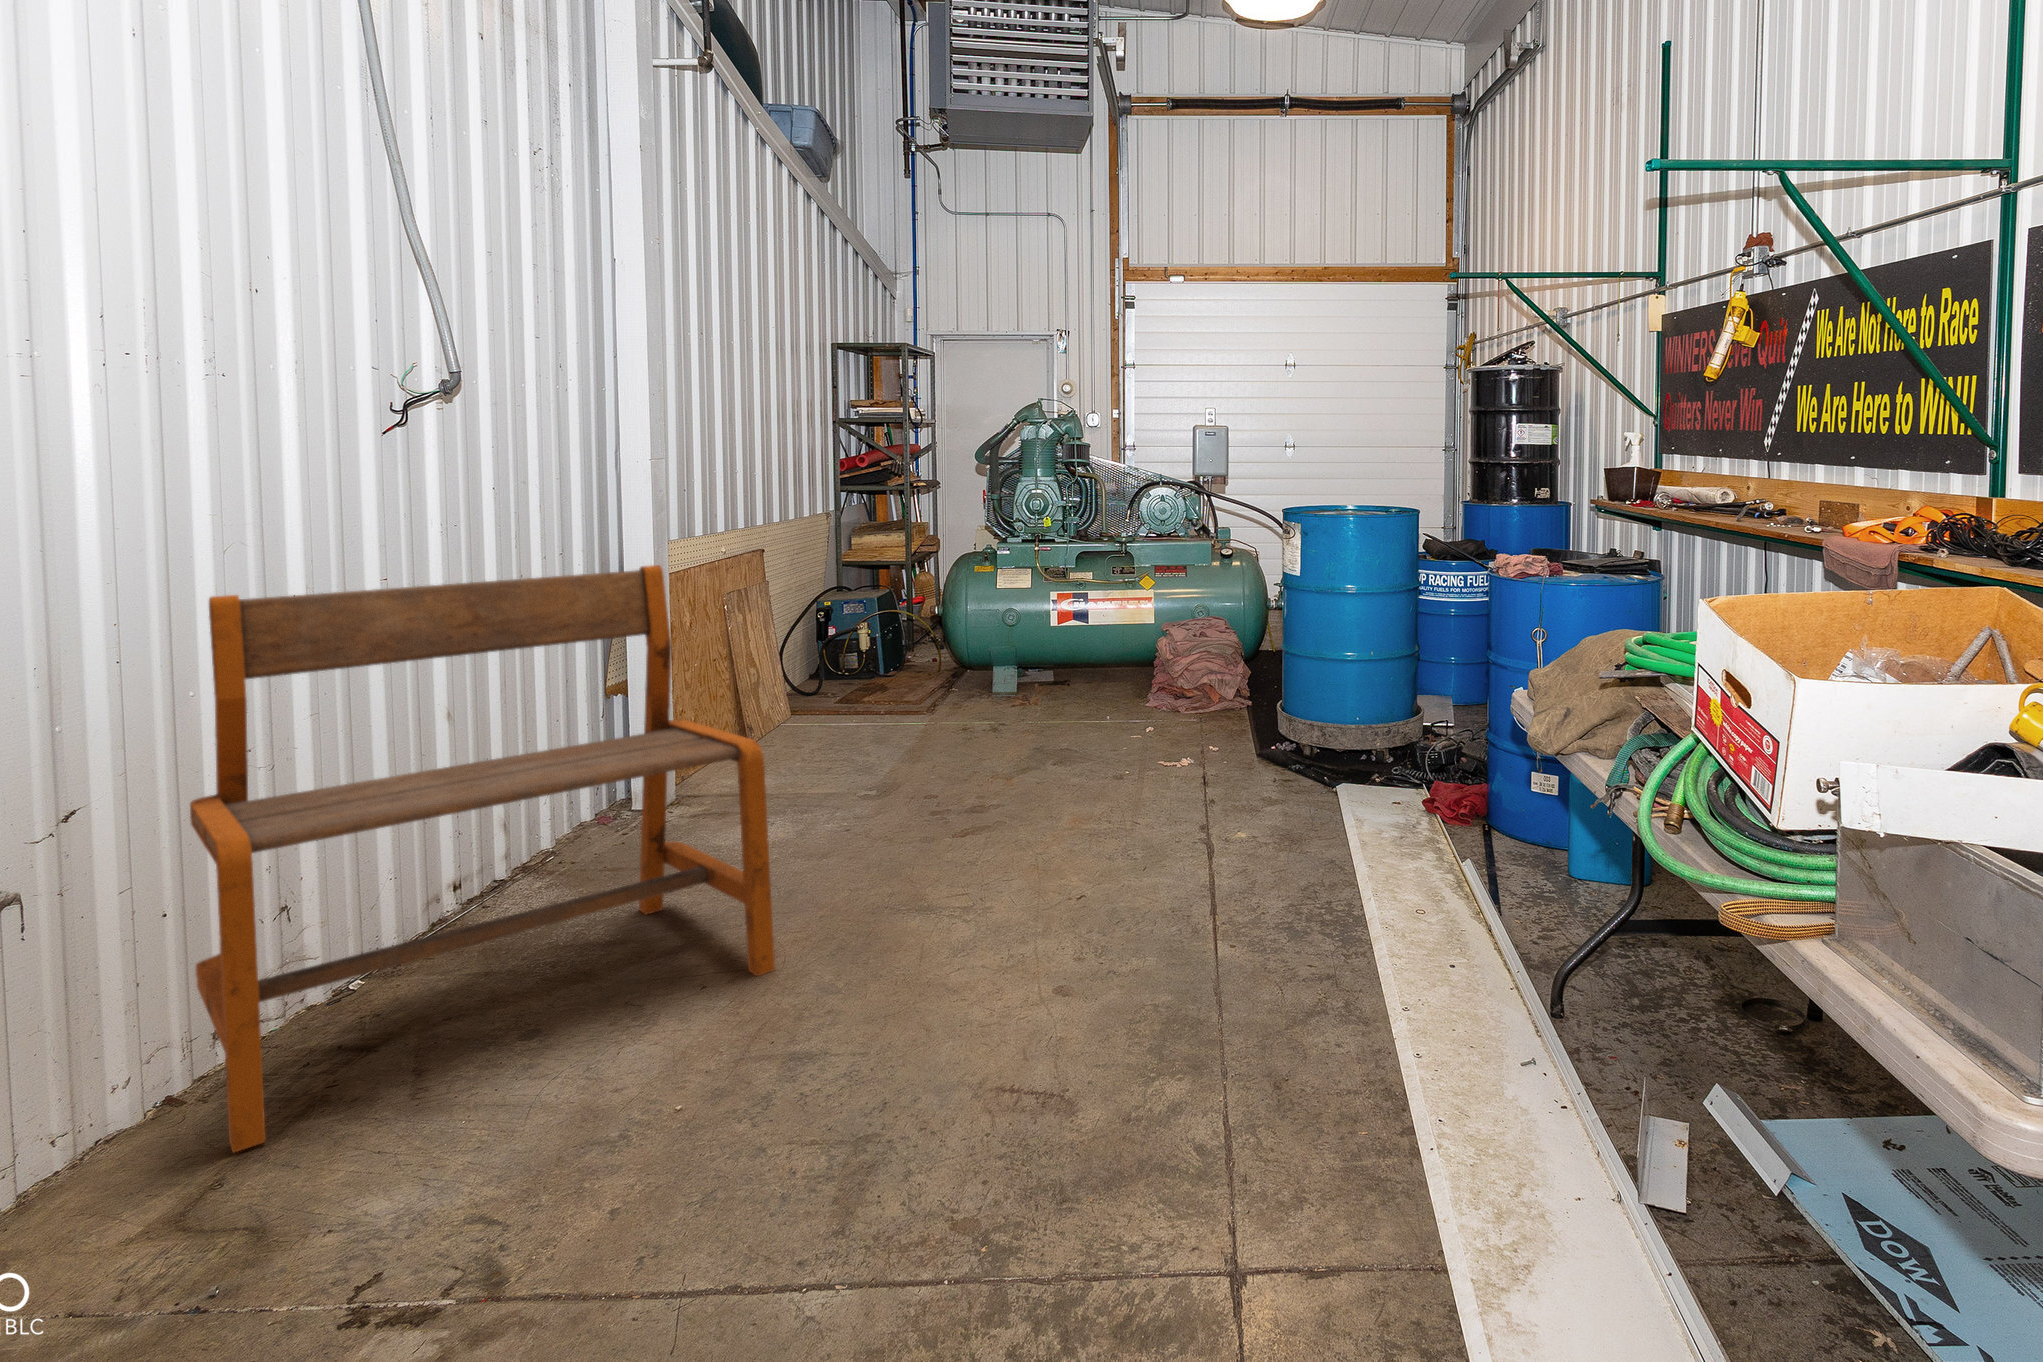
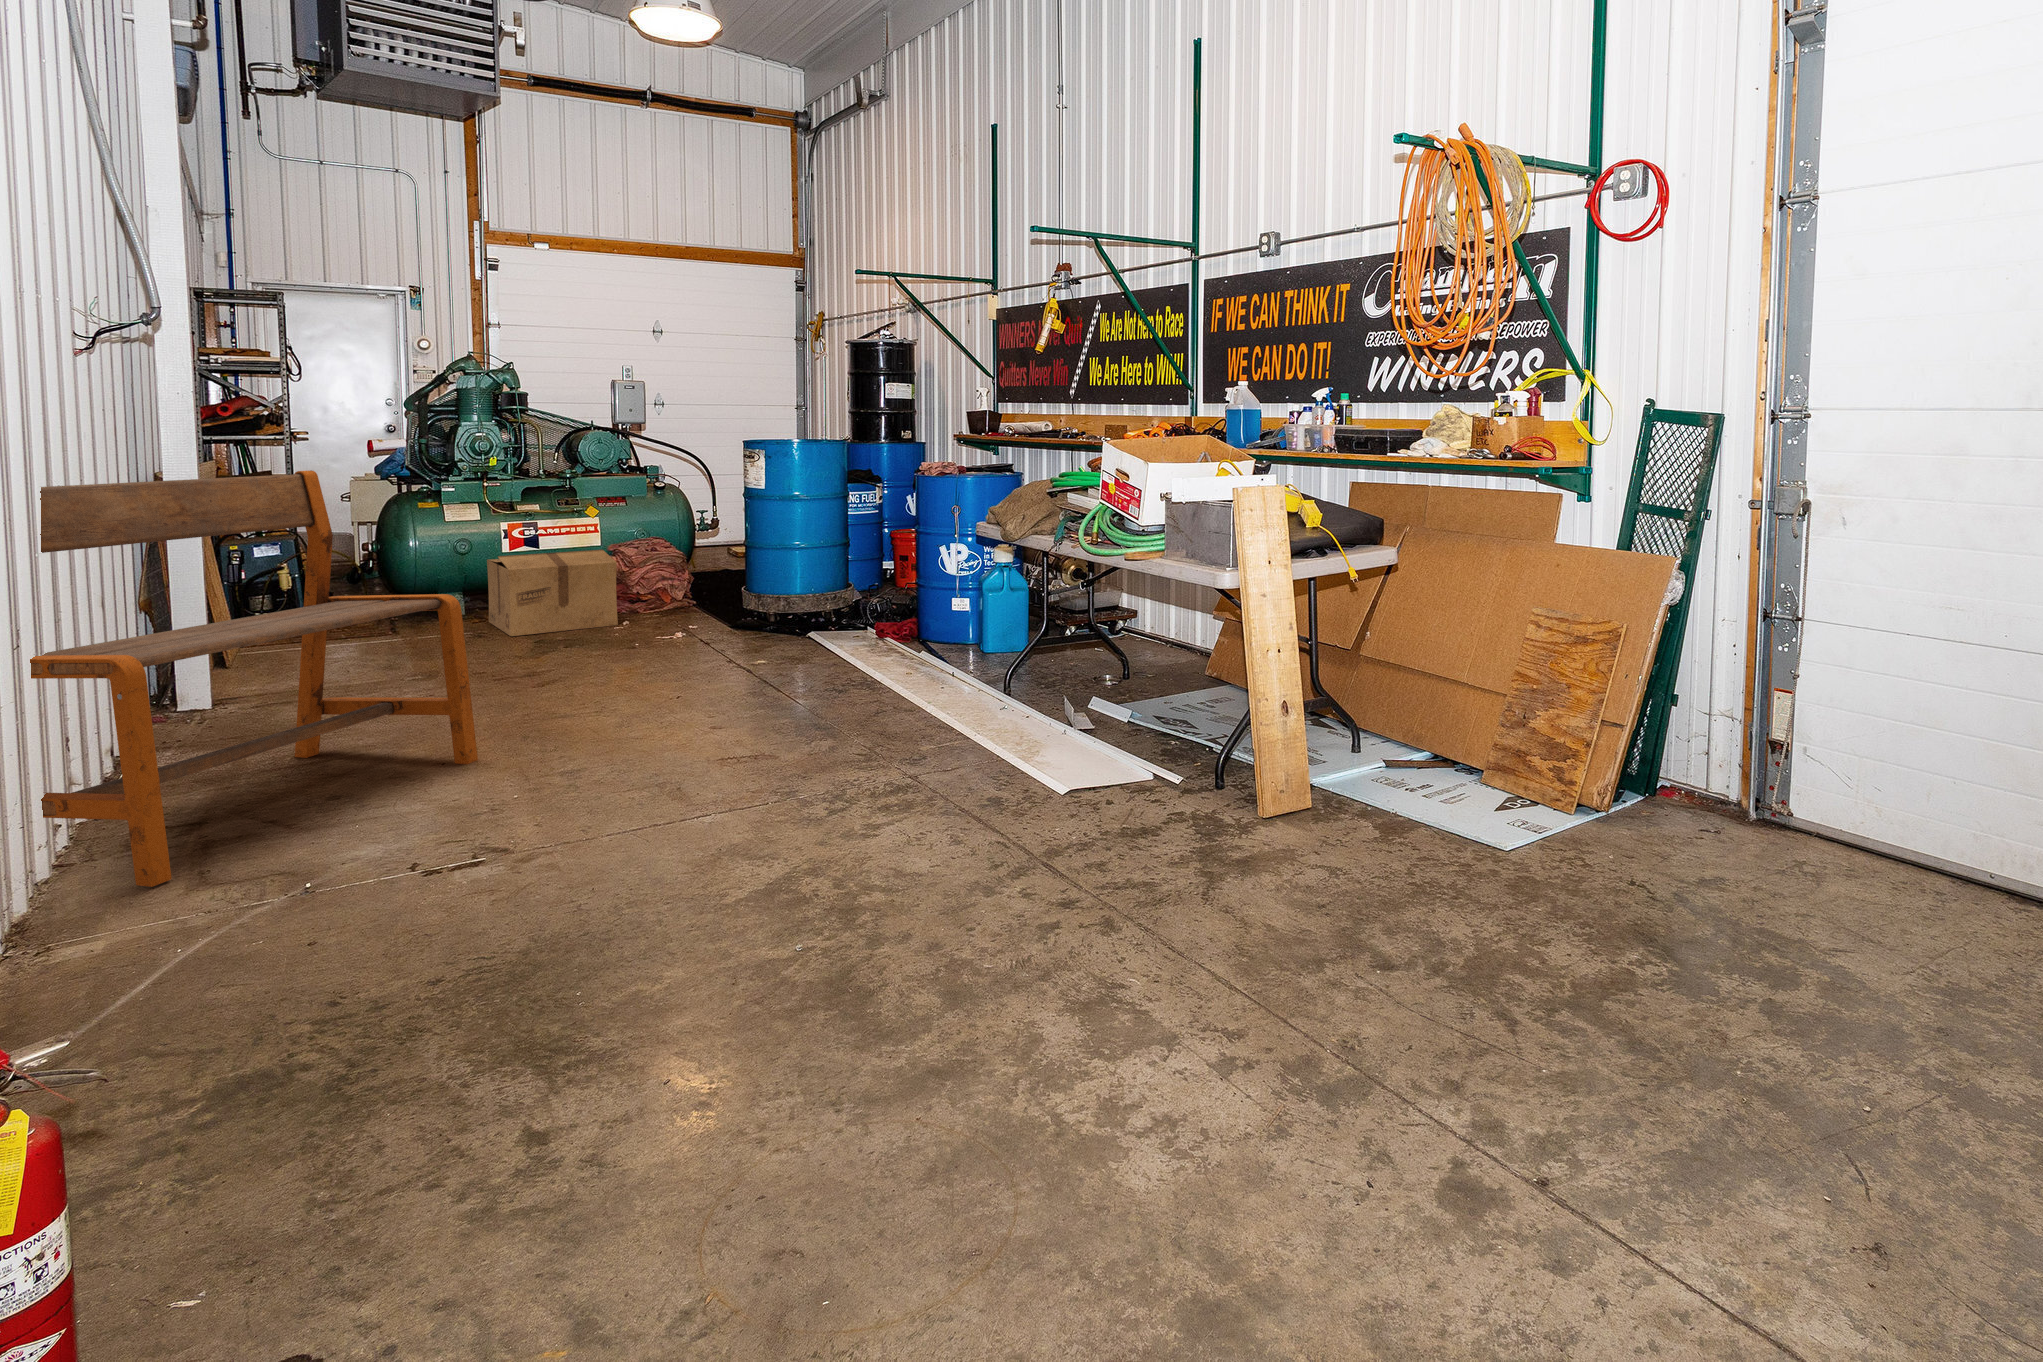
cardboard box: none [1021,635,1139,735] -> present [487,550,618,636]

